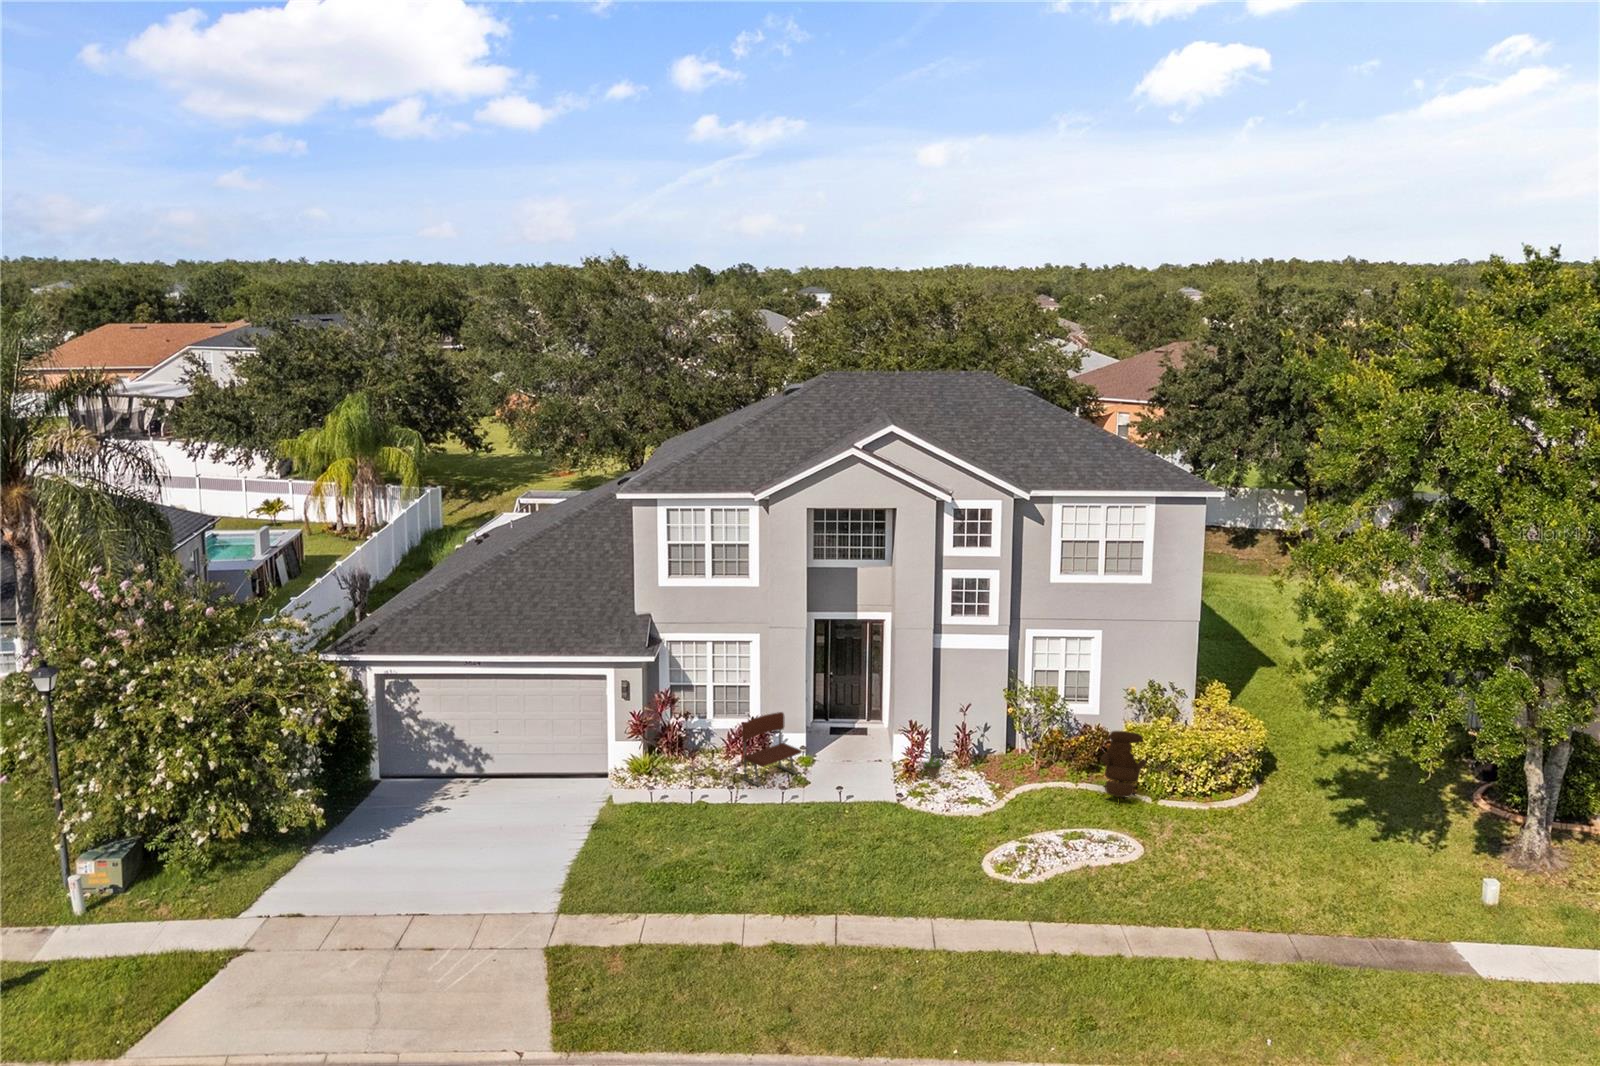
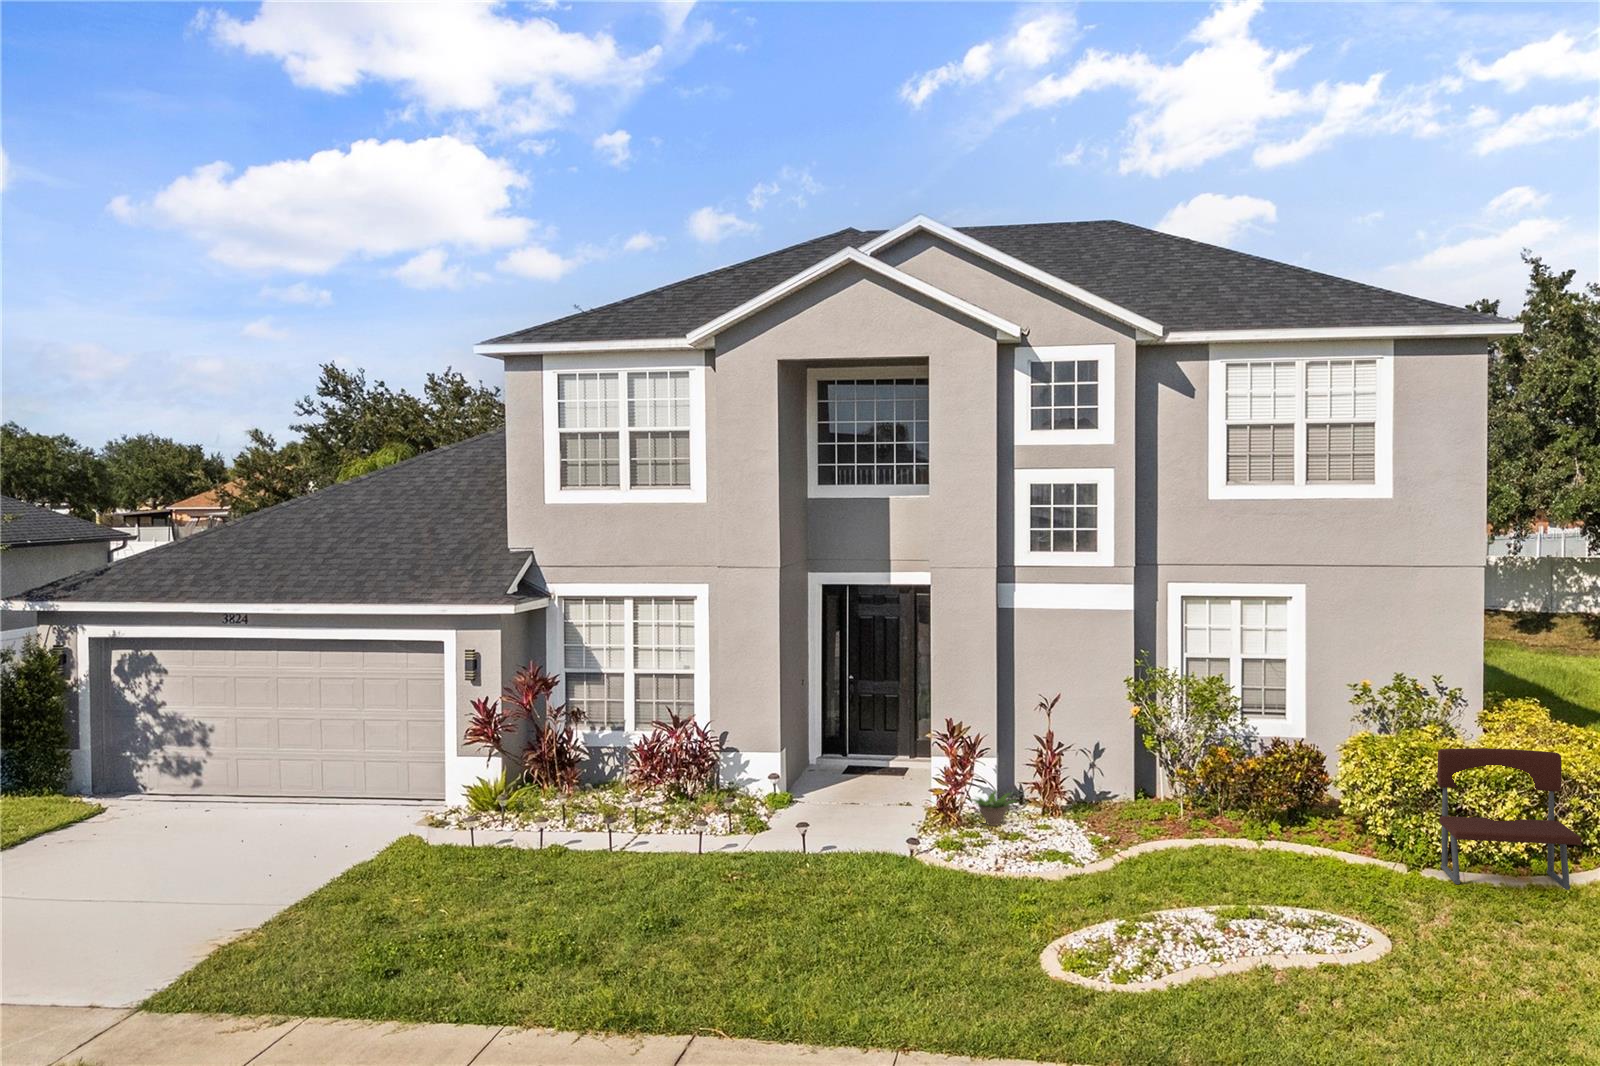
bench: present [742,712,802,786] -> present [1438,748,1582,890]
lounge chair: present [1101,731,1147,803] -> none [1306,742,1398,872]

